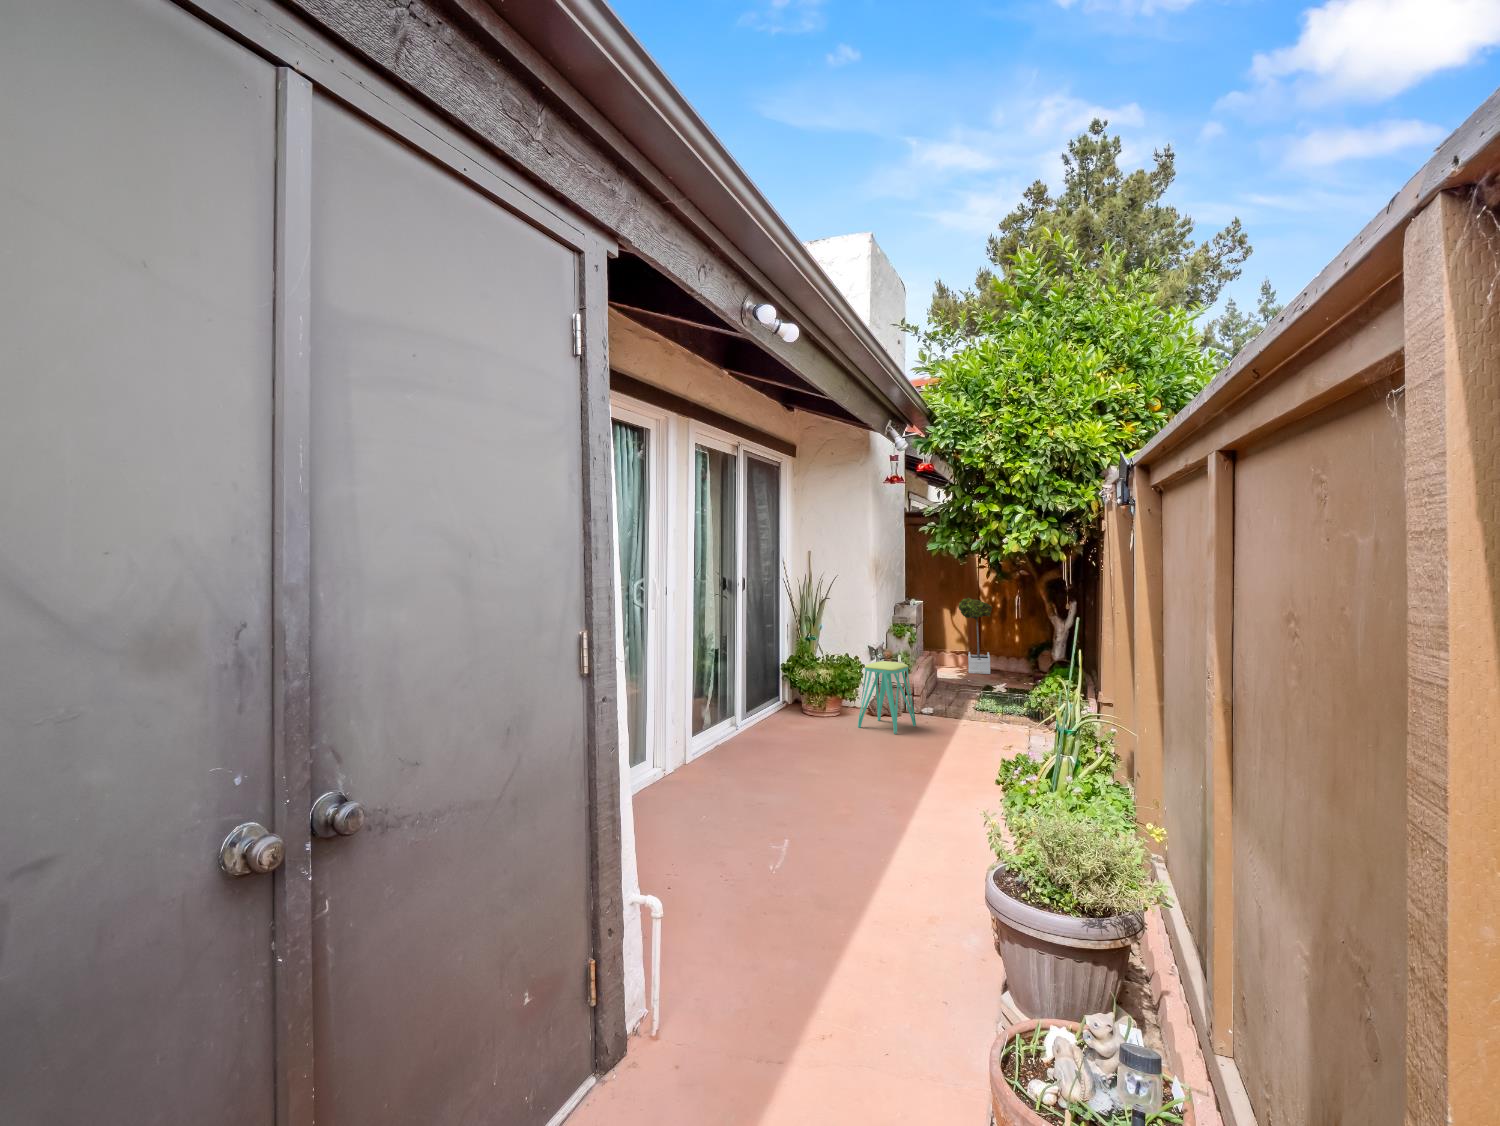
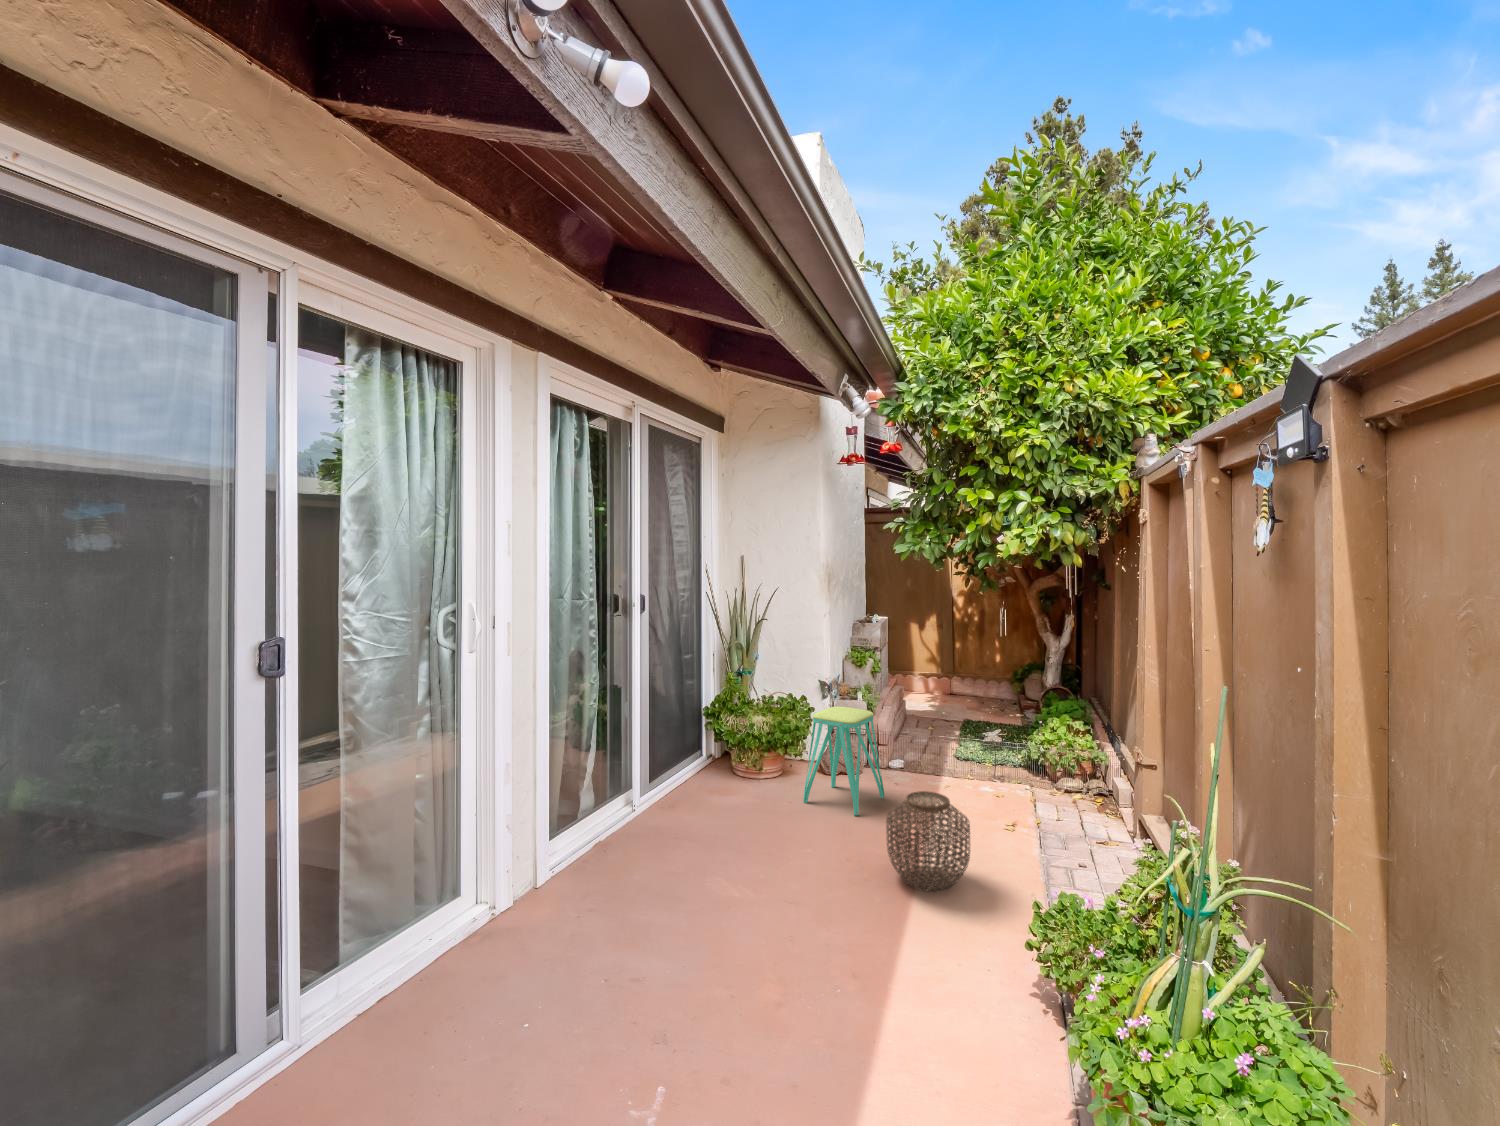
potted tree: present [959,597,992,674] -> none [929,608,969,701]
woven basket: none [914,706,968,766] -> present [886,791,970,892]

